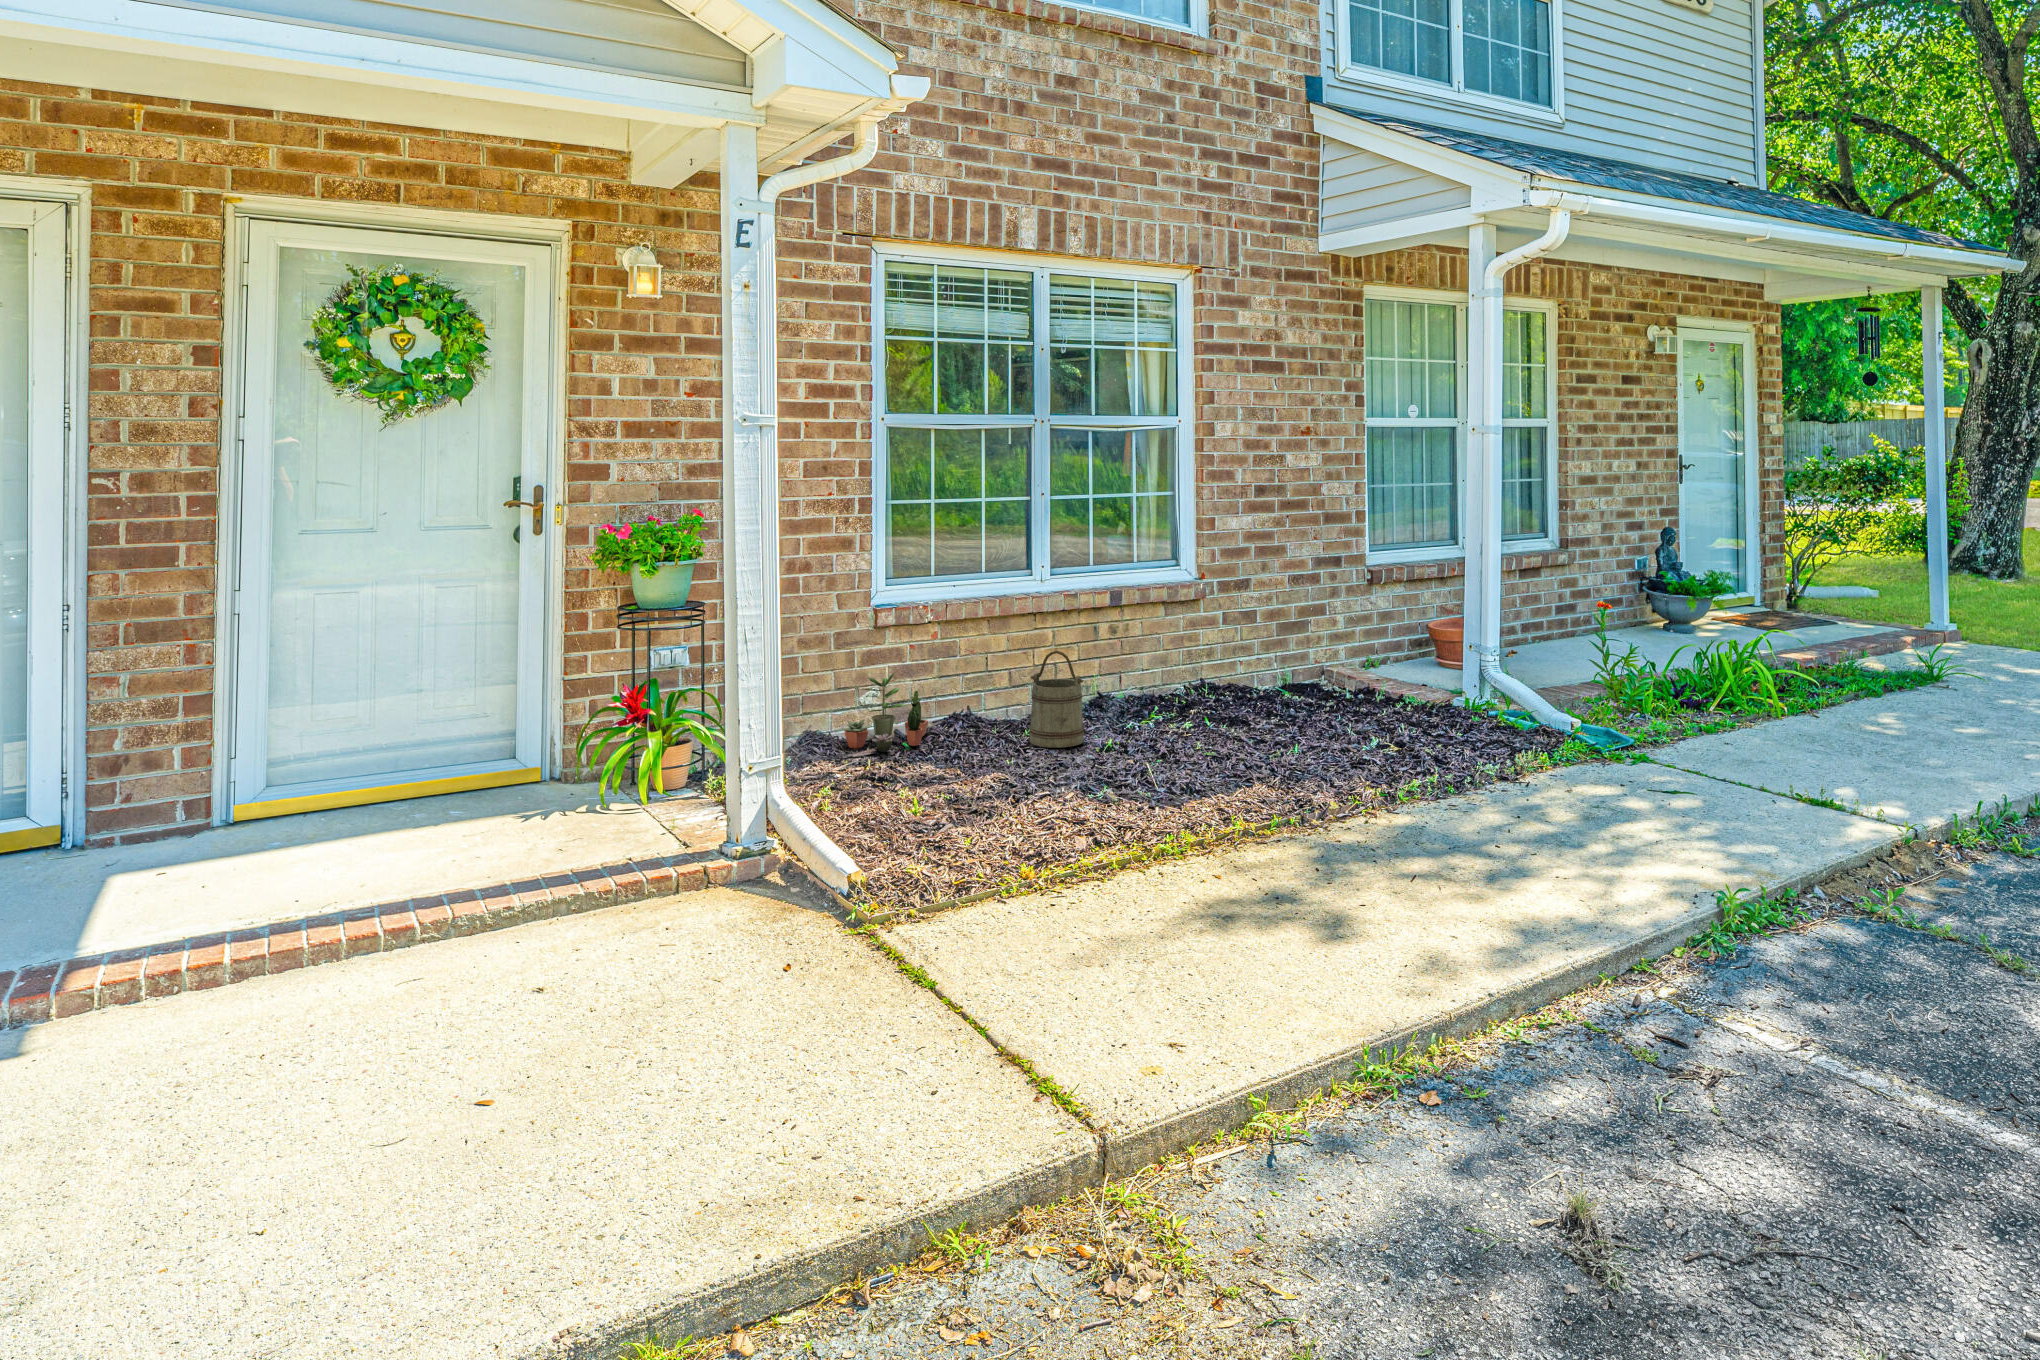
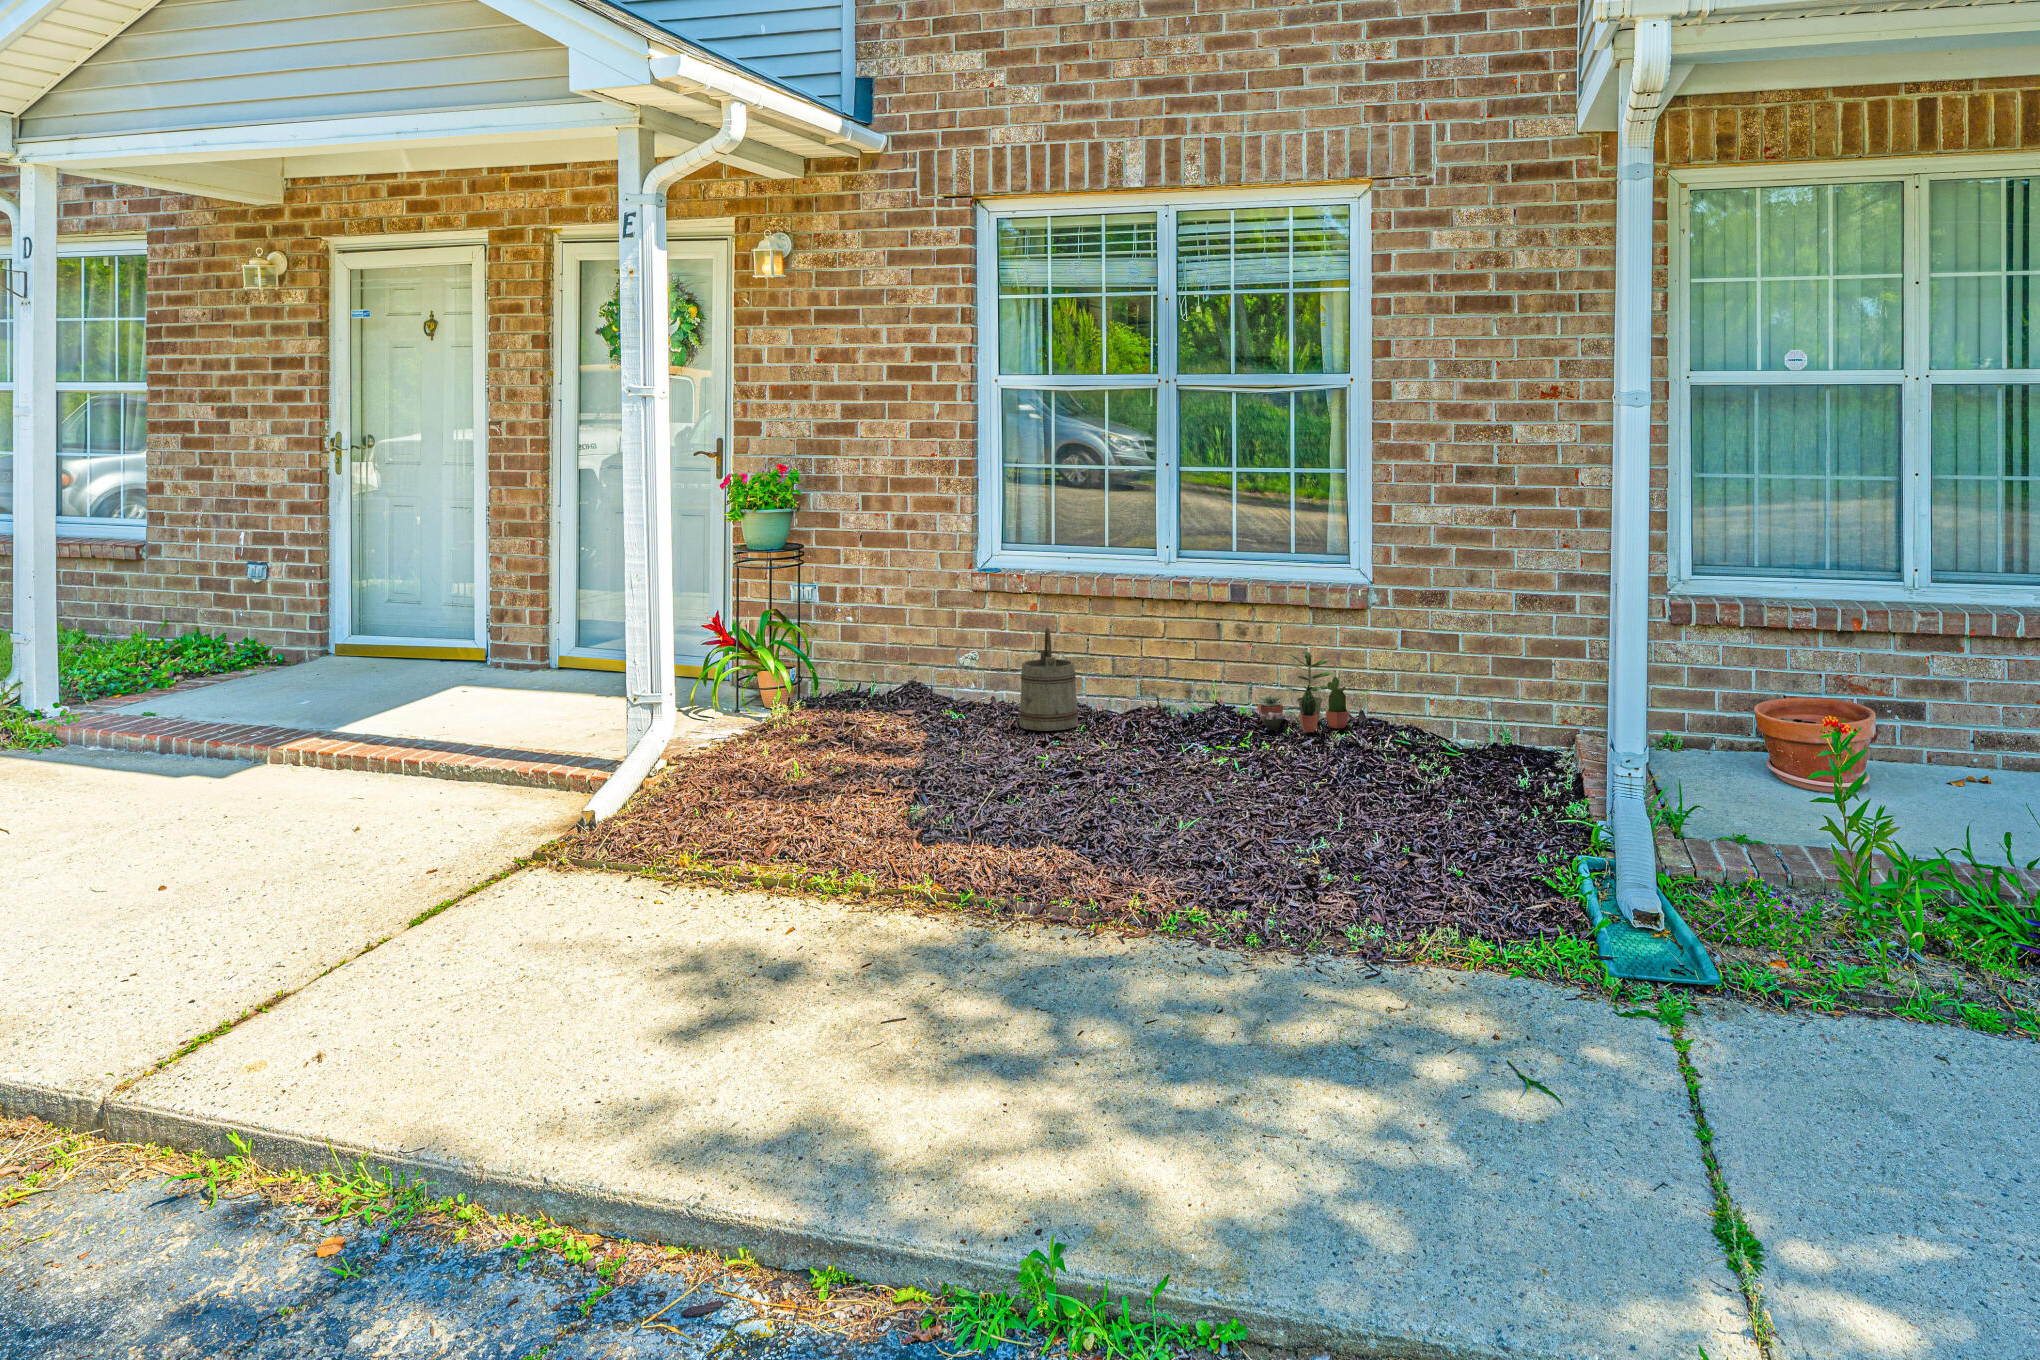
potted plant: present [841,673,928,752] -> present [1257,652,1349,732]

